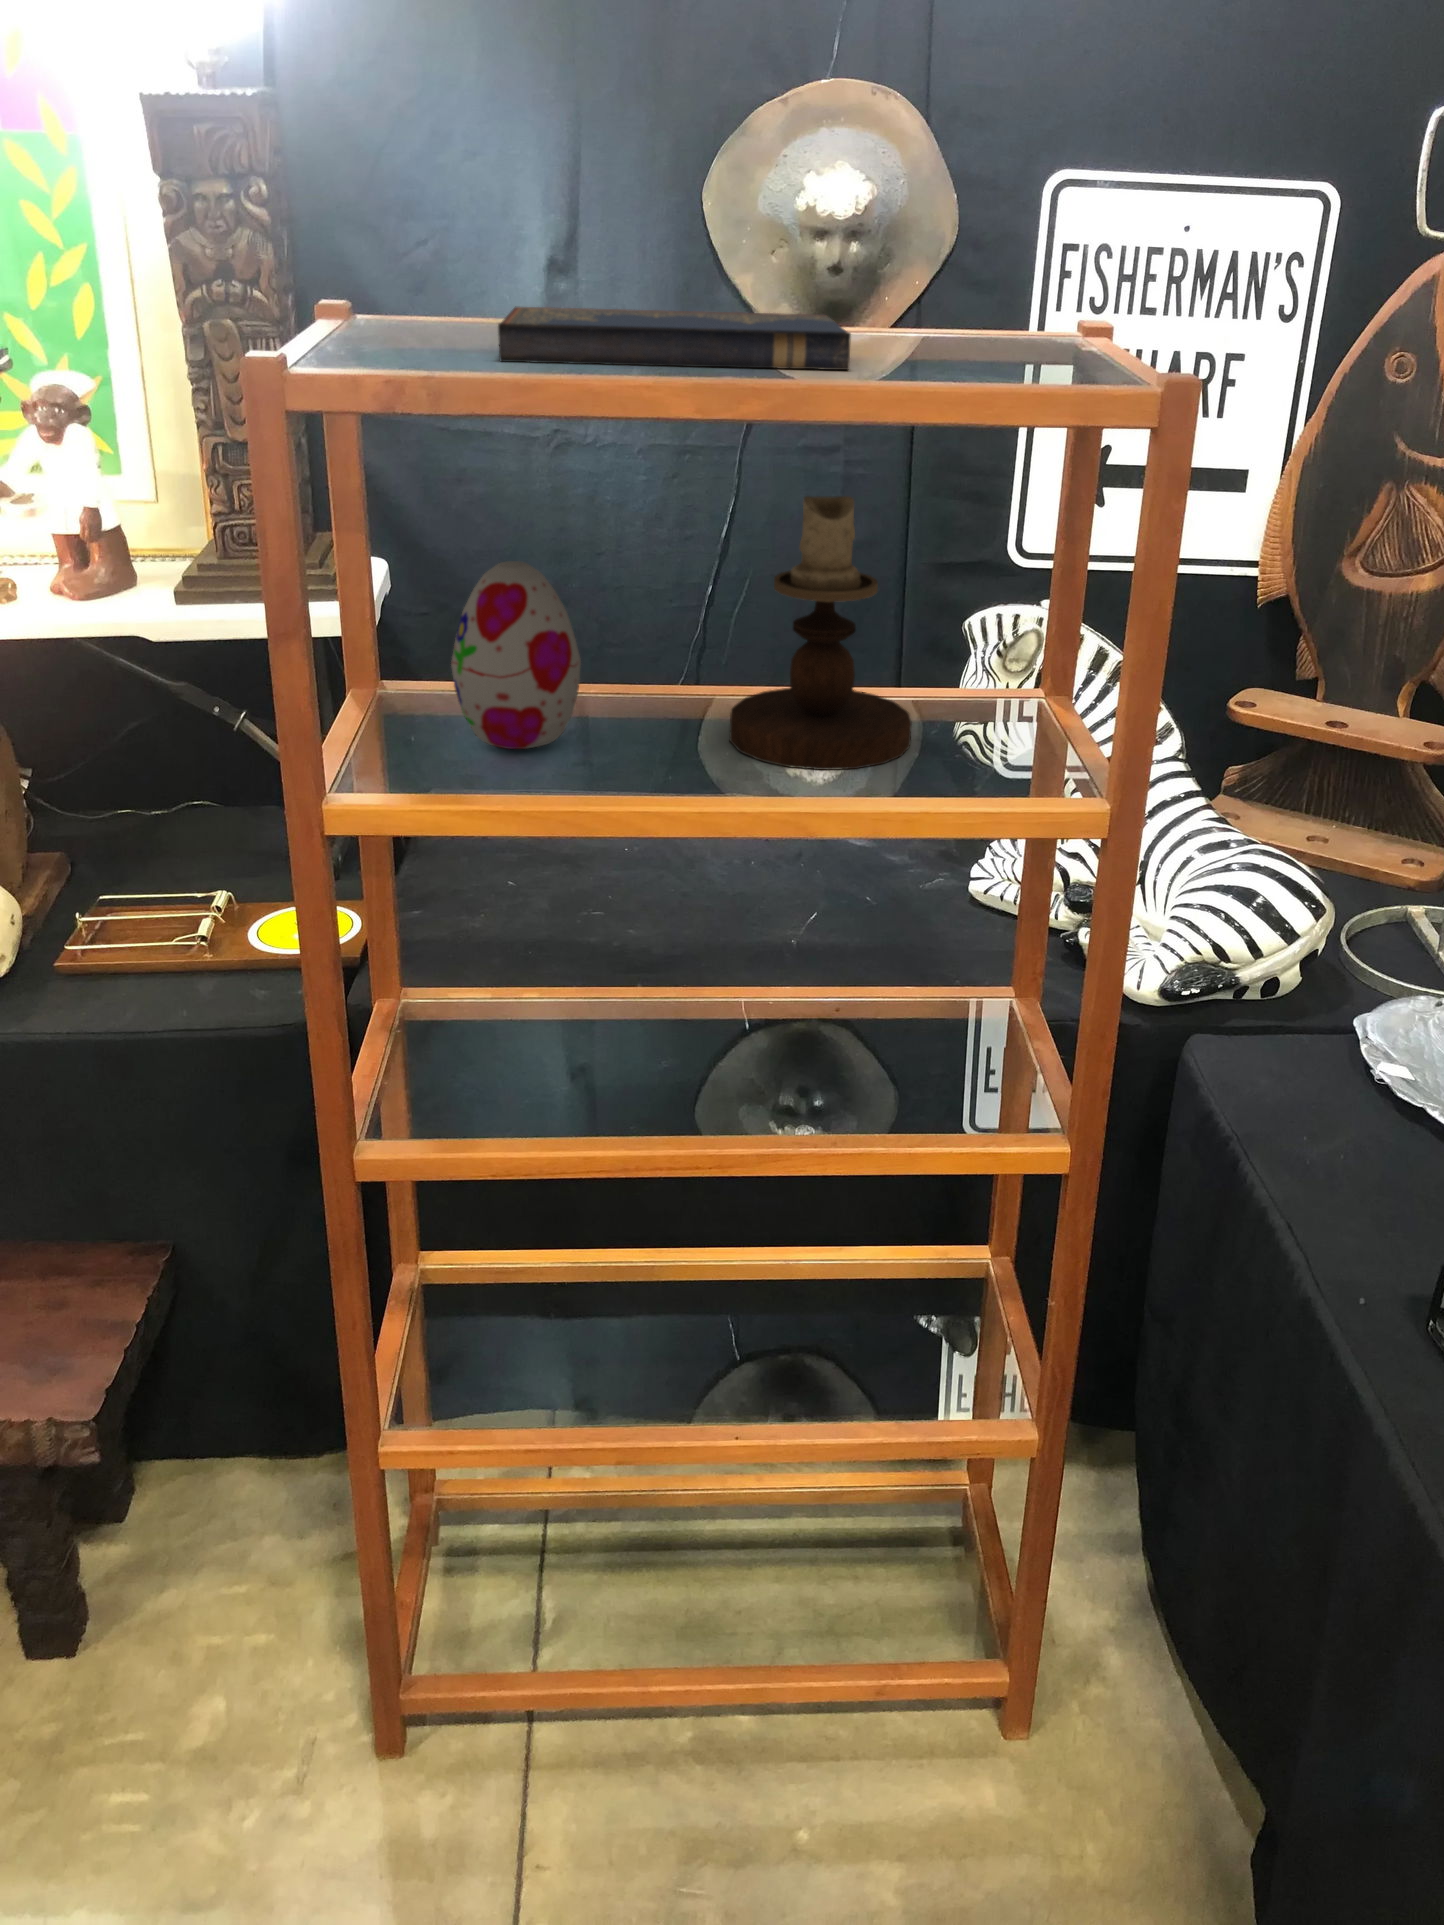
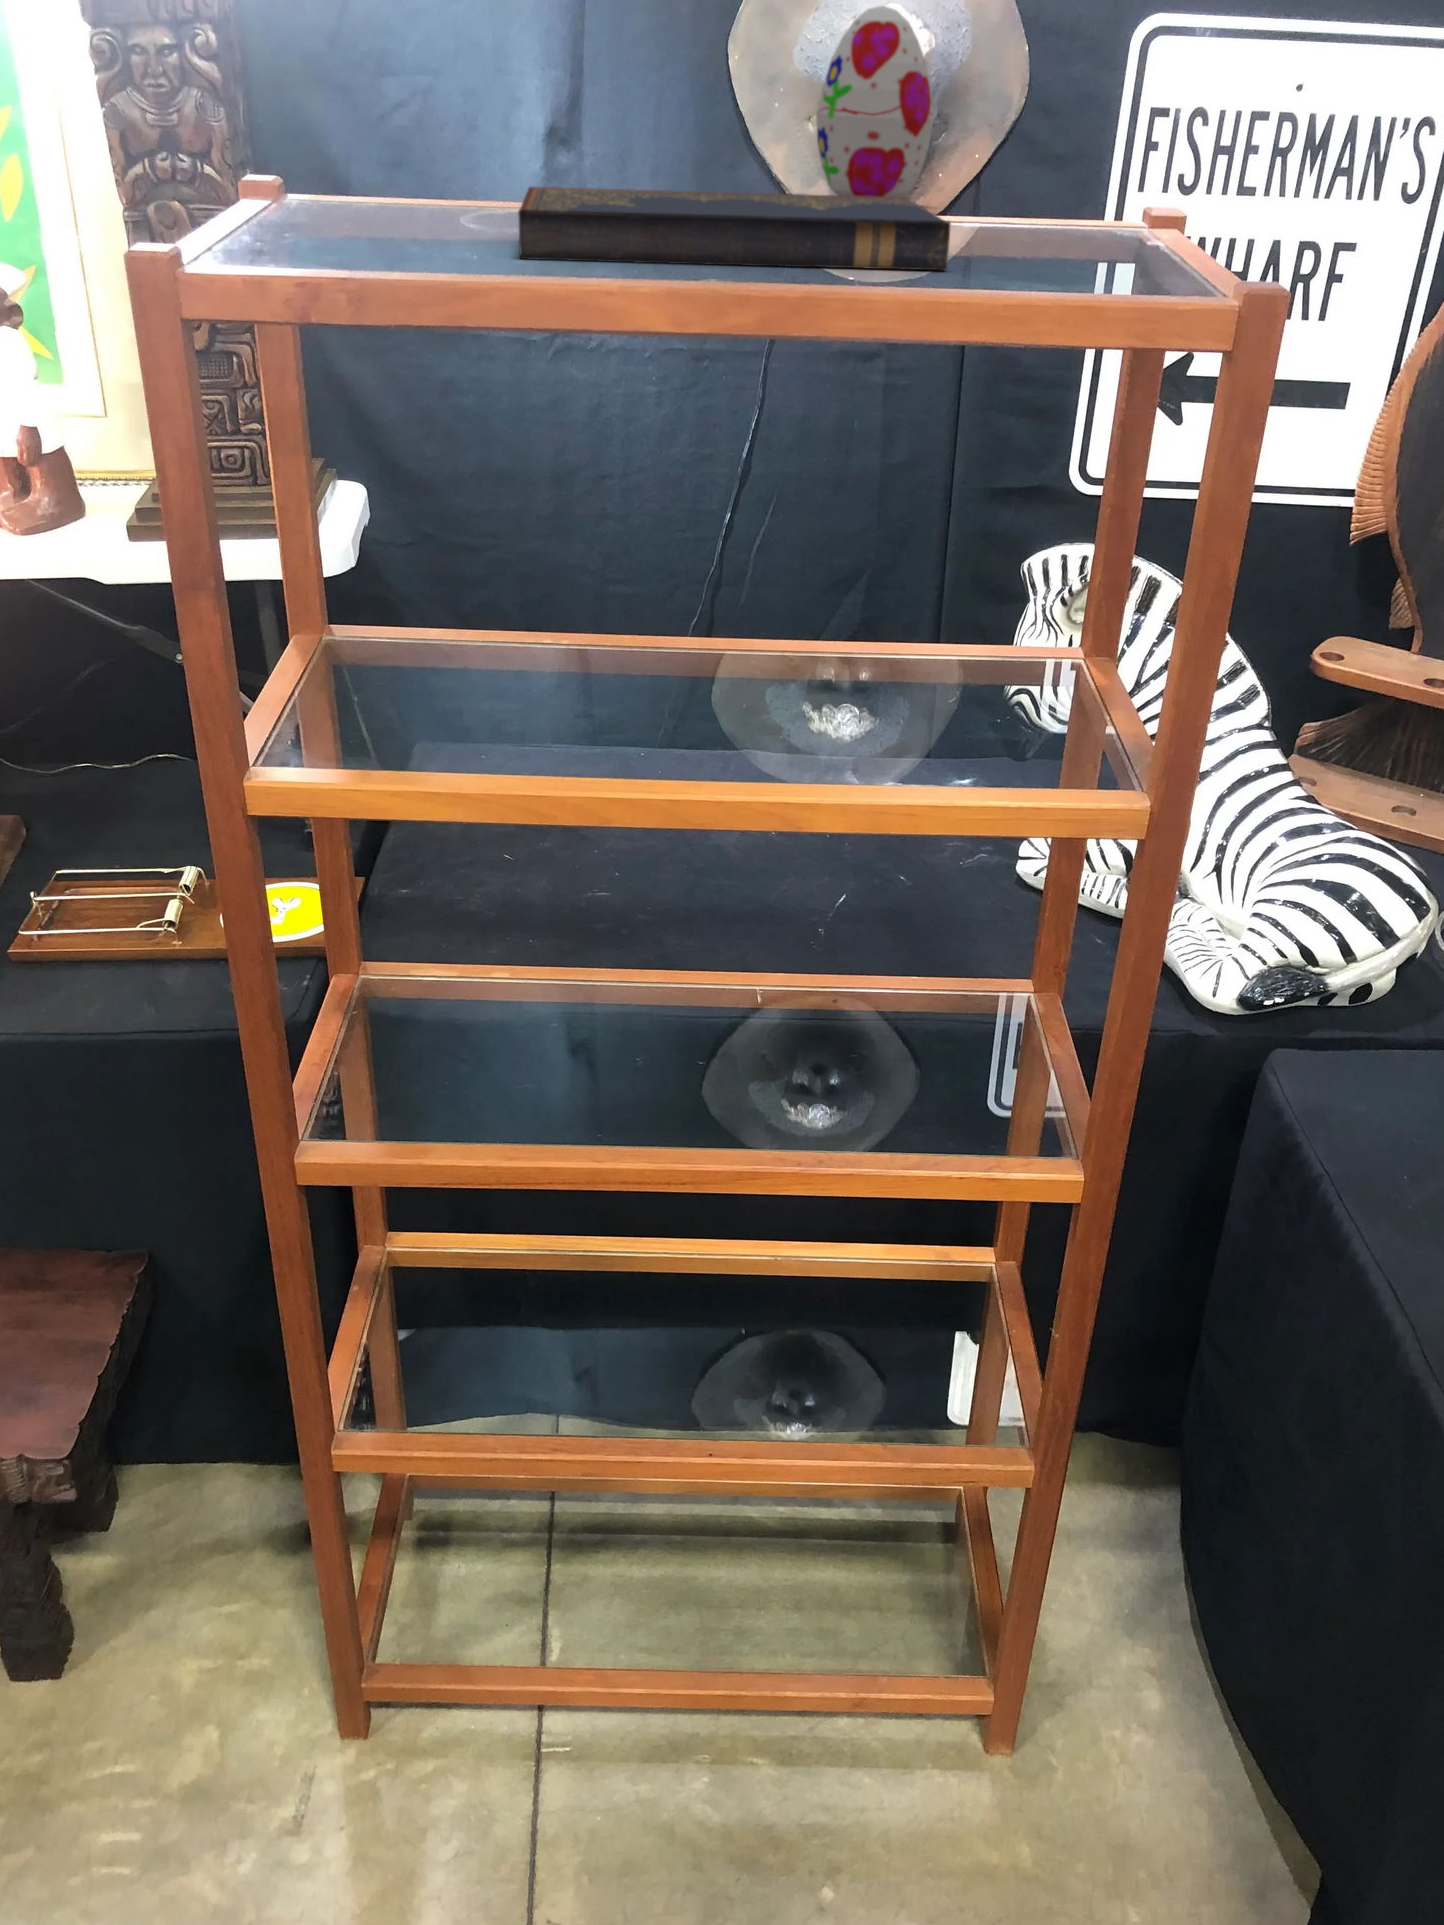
candlestick: present [730,496,912,770] -> none [776,426,989,757]
decorative egg: present [451,561,581,749] -> present [816,6,934,197]

